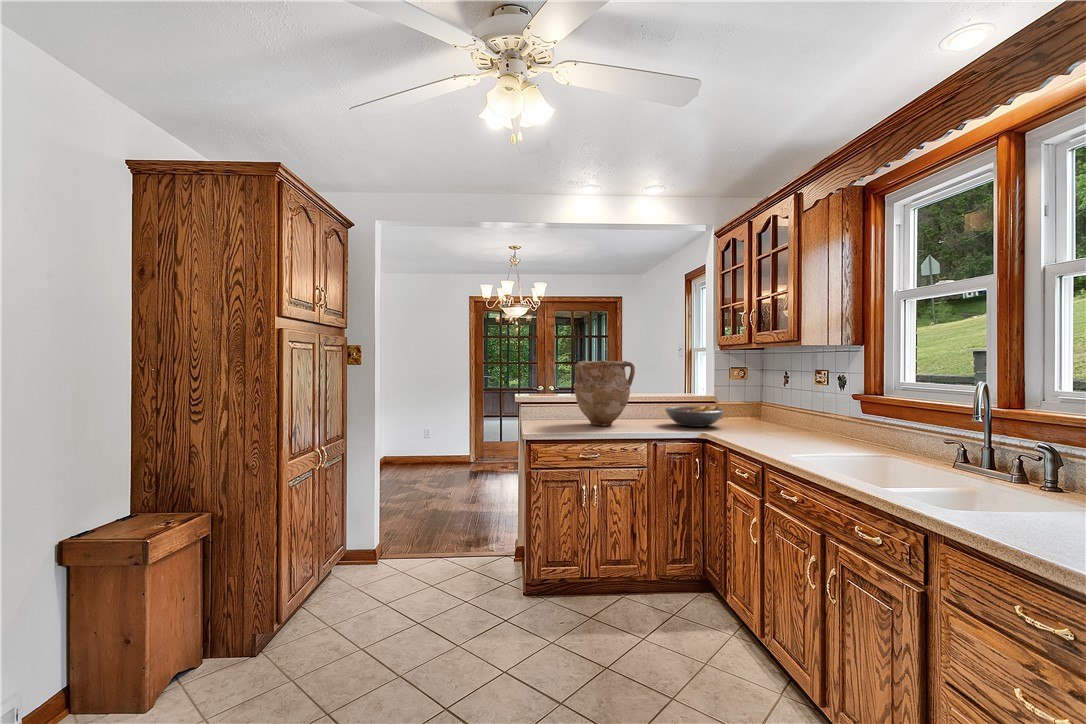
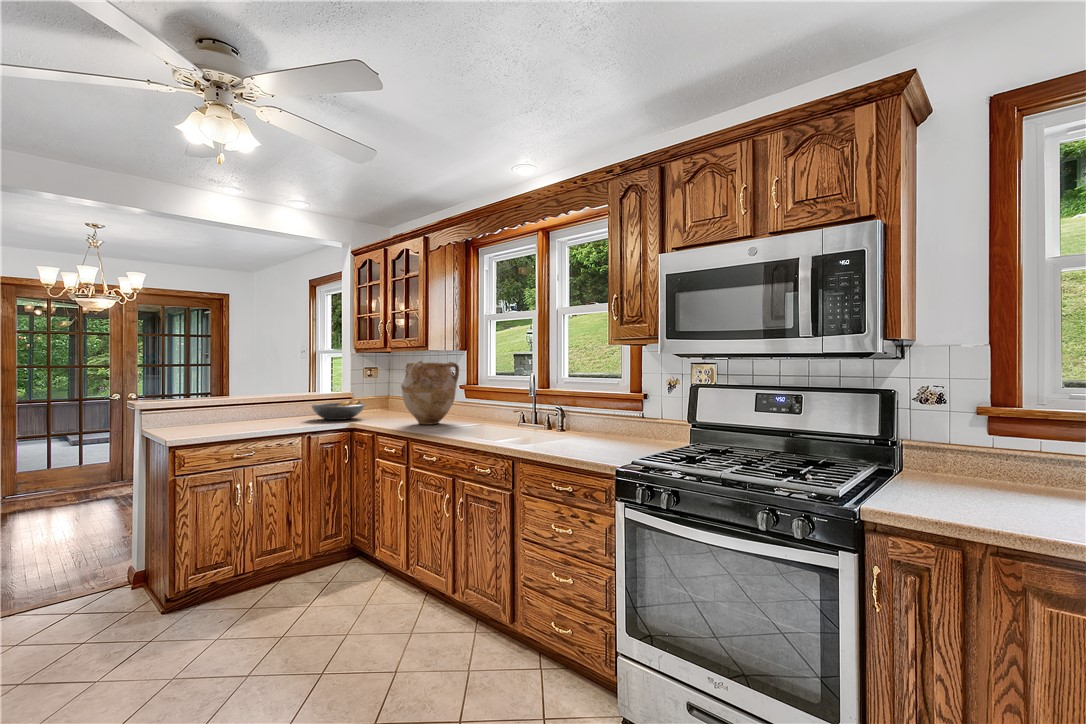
vase: present [574,360,635,426] -> present [401,361,459,425]

